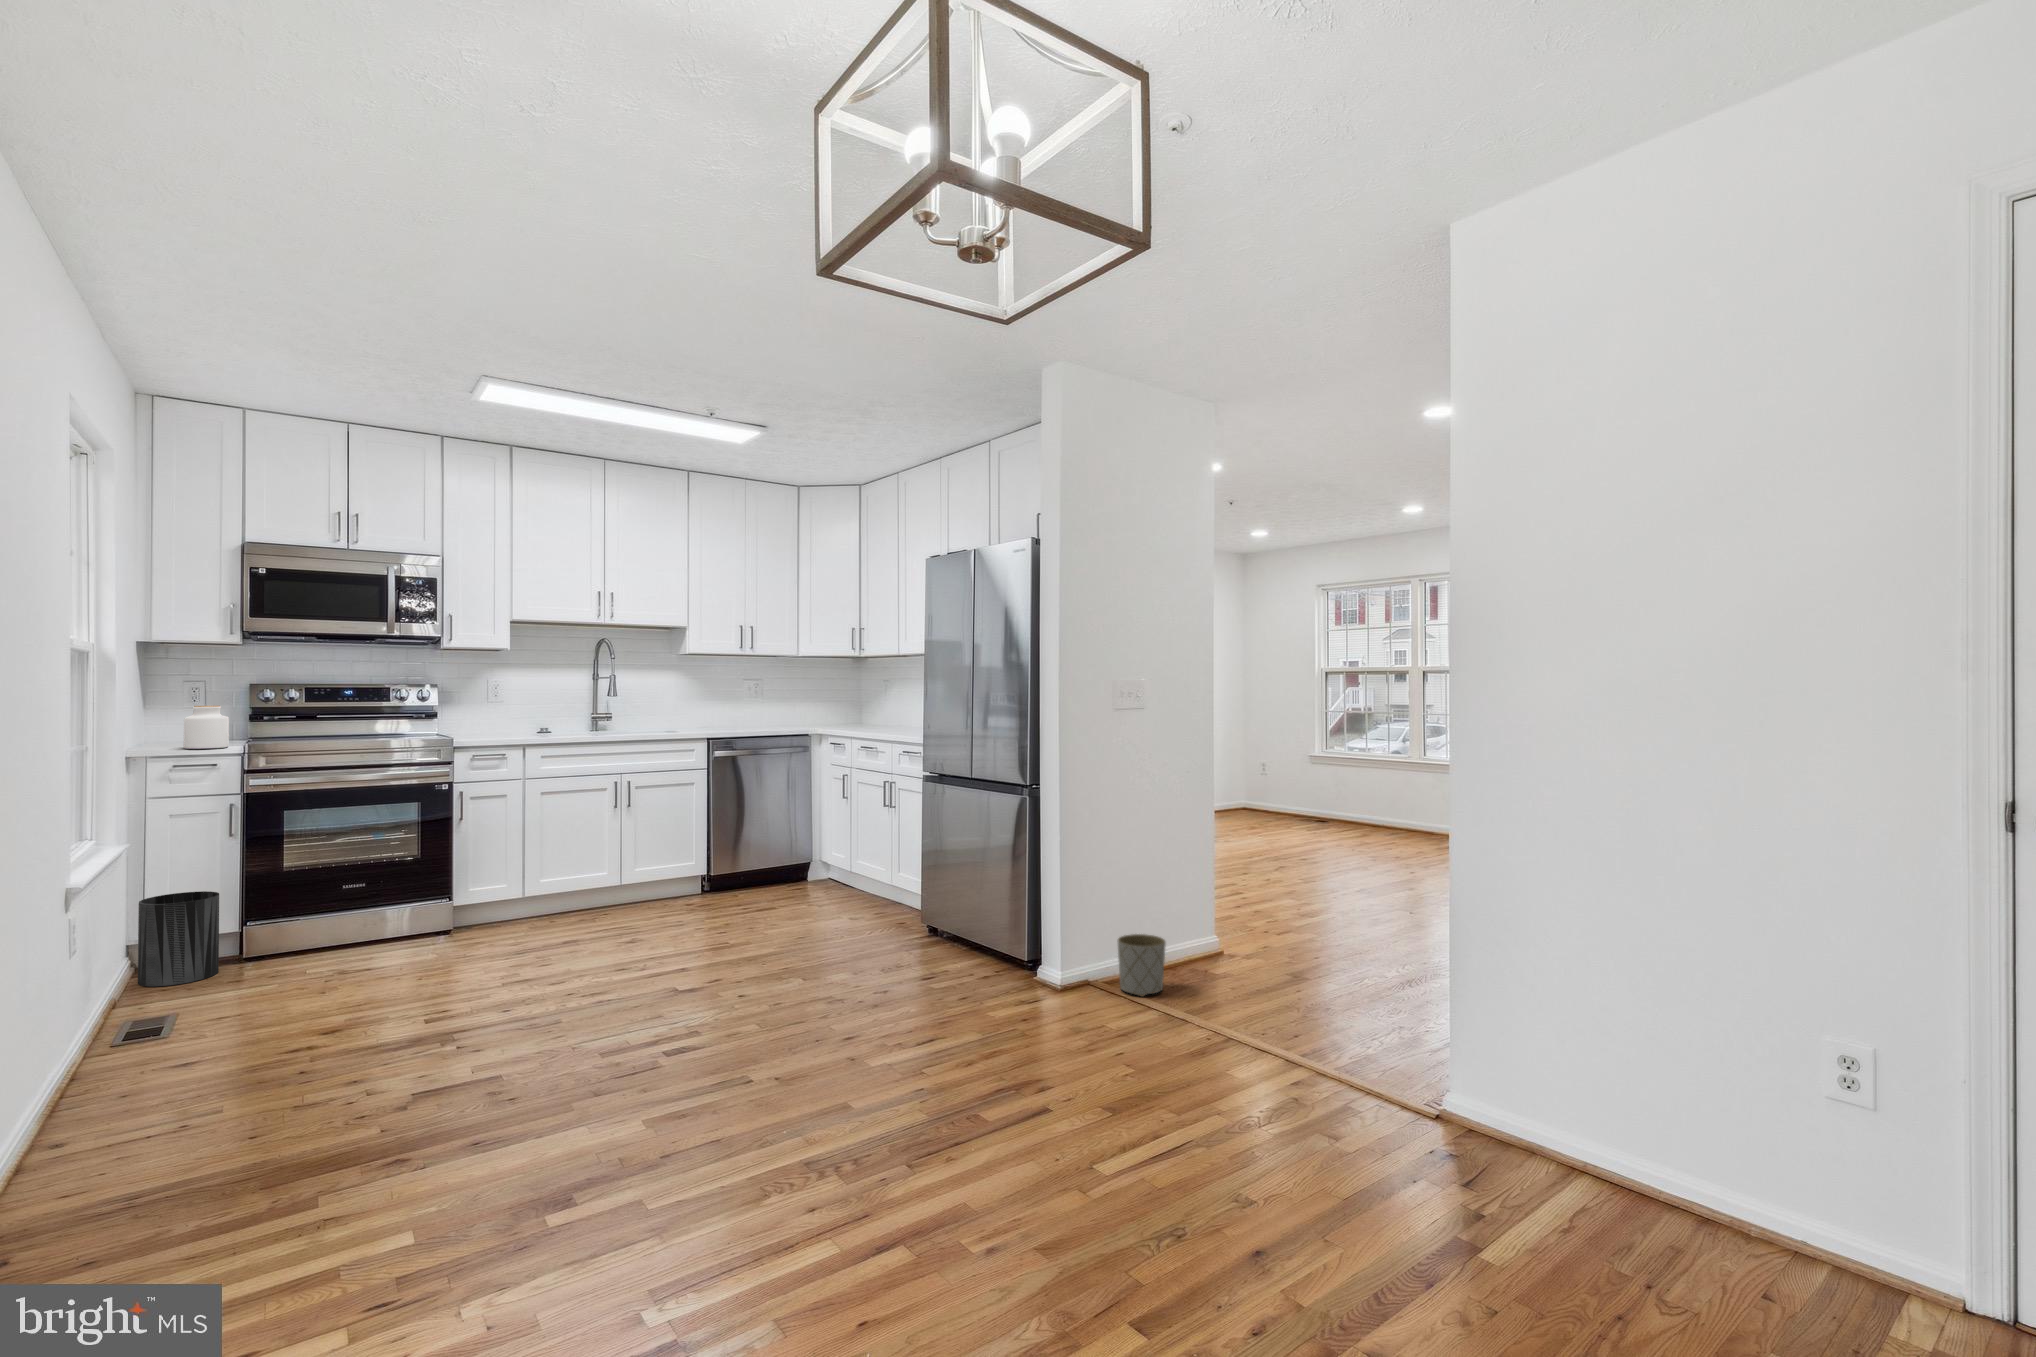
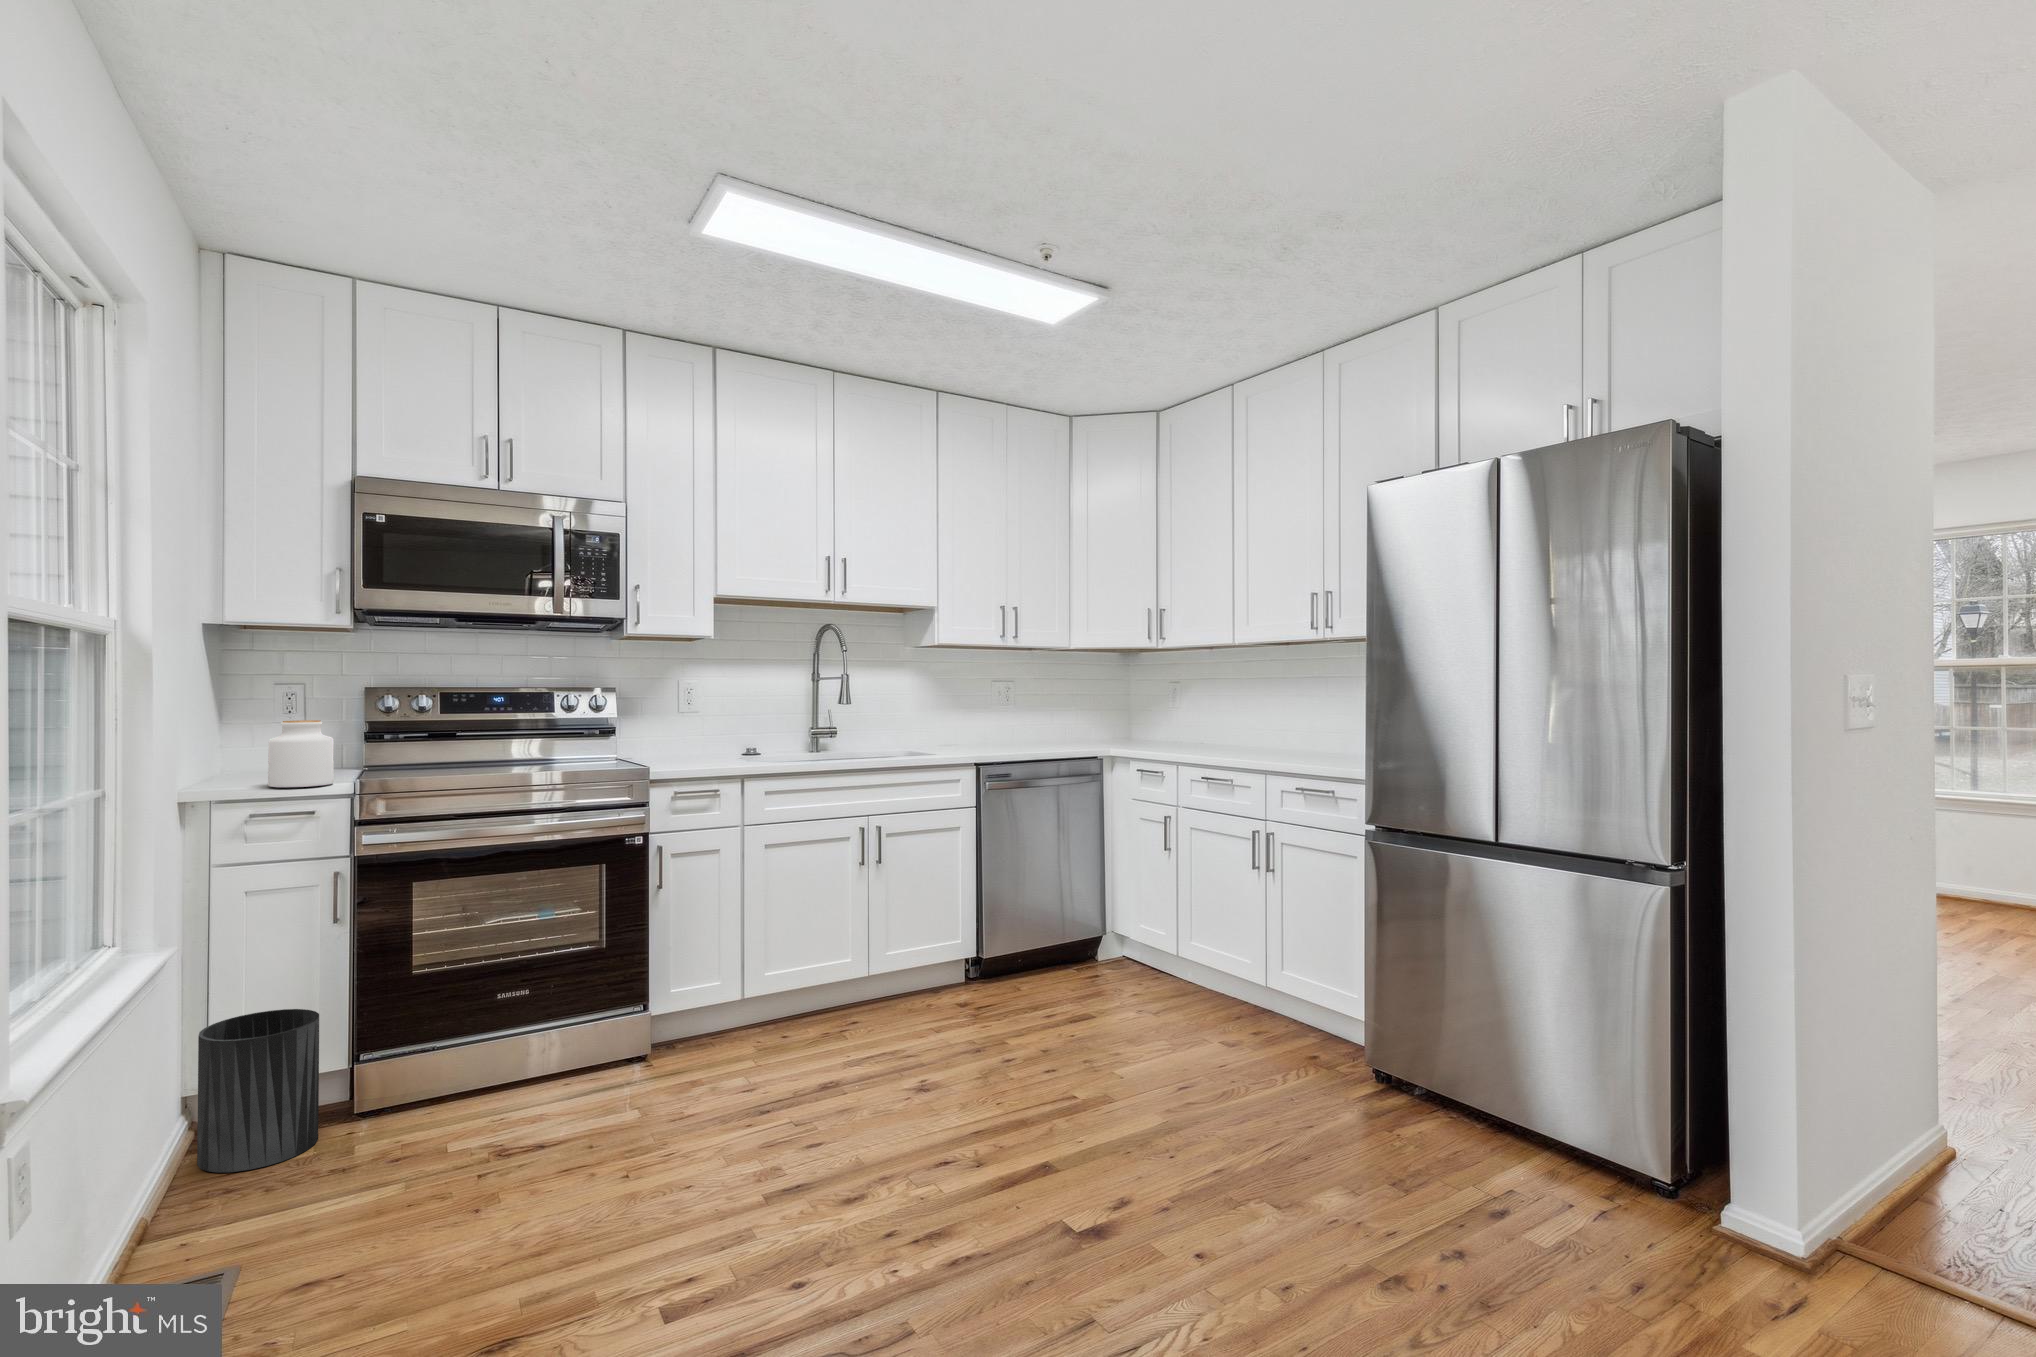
planter: present [1117,934,1166,996] -> none [1868,1141,1987,1277]

